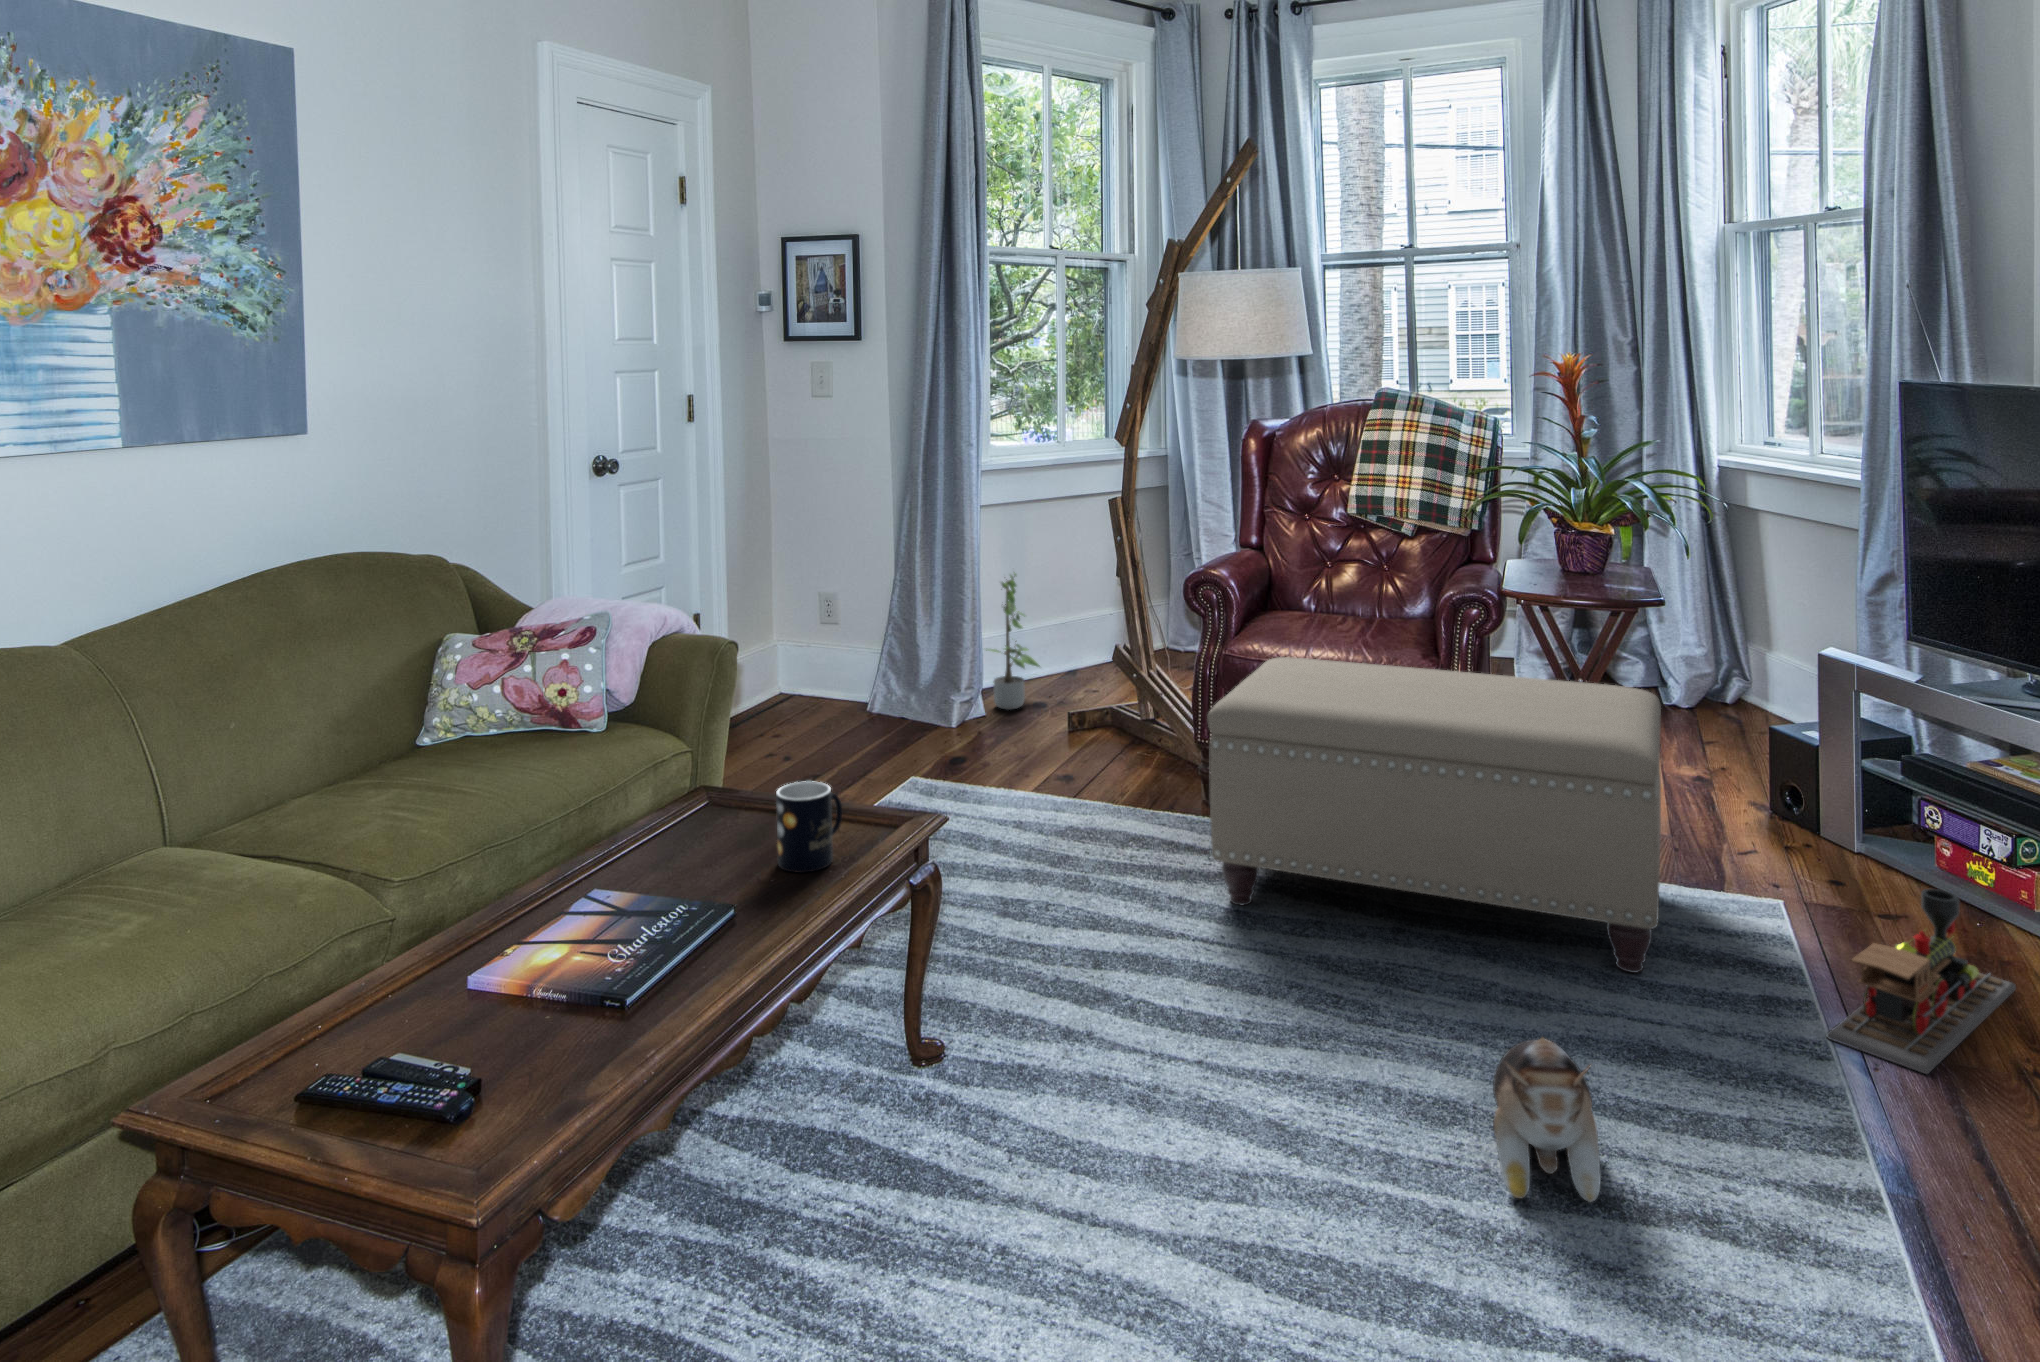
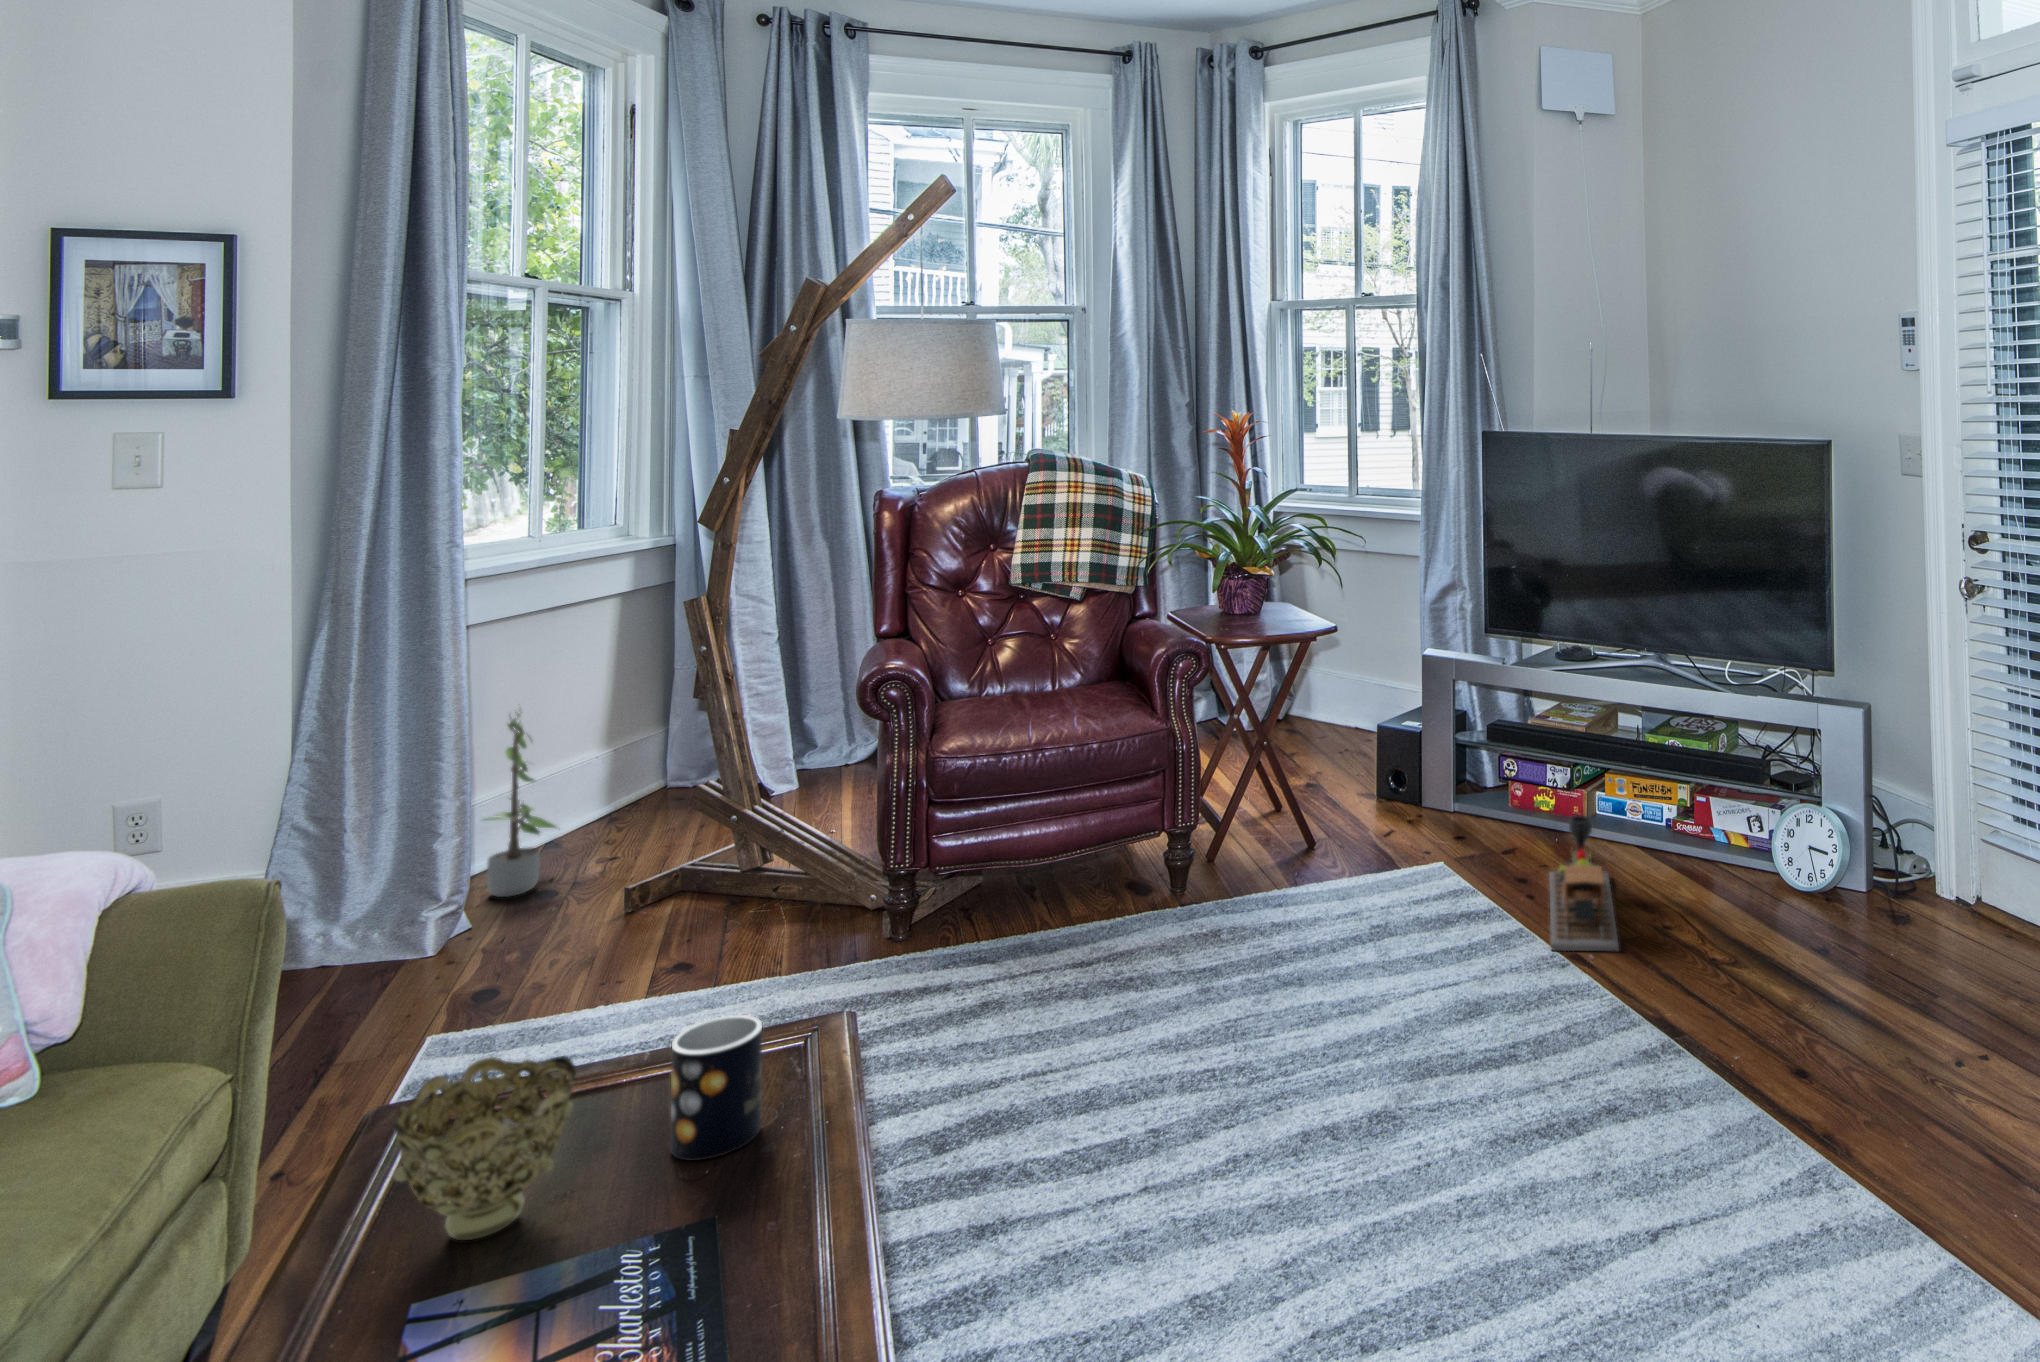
ottoman: present [1207,657,1661,973] -> none [994,707,1428,1021]
decorative bowl: none [630,764,723,867] -> present [392,1056,576,1240]
plush toy: present [1493,1037,1601,1202] -> none [1417,1008,1572,1164]

